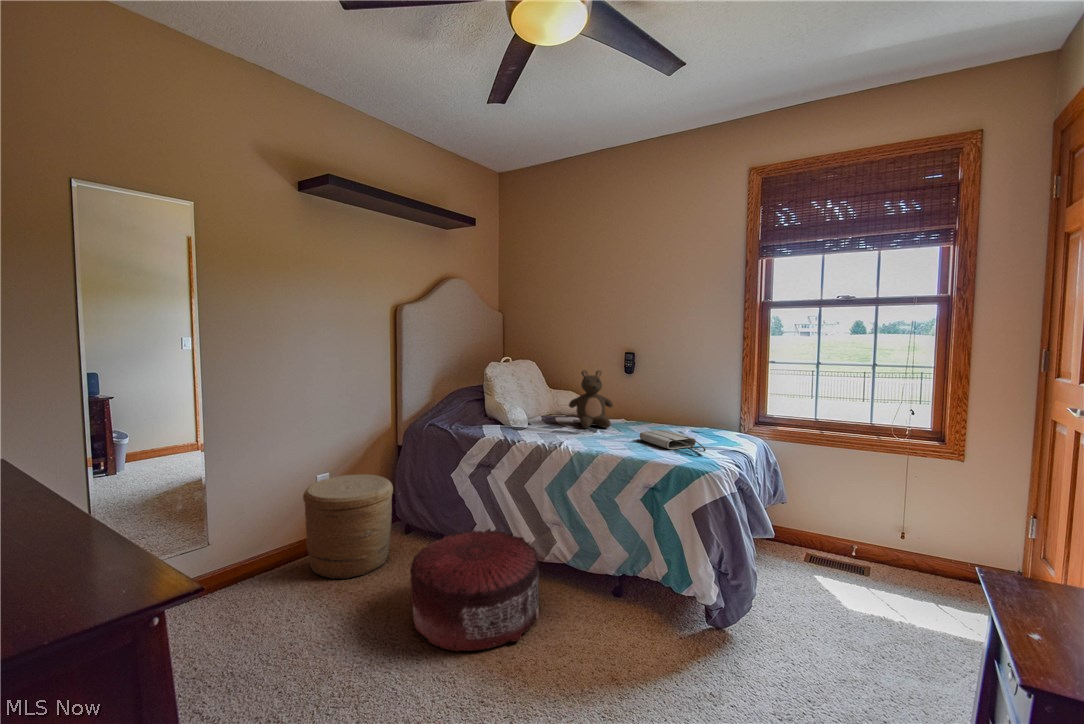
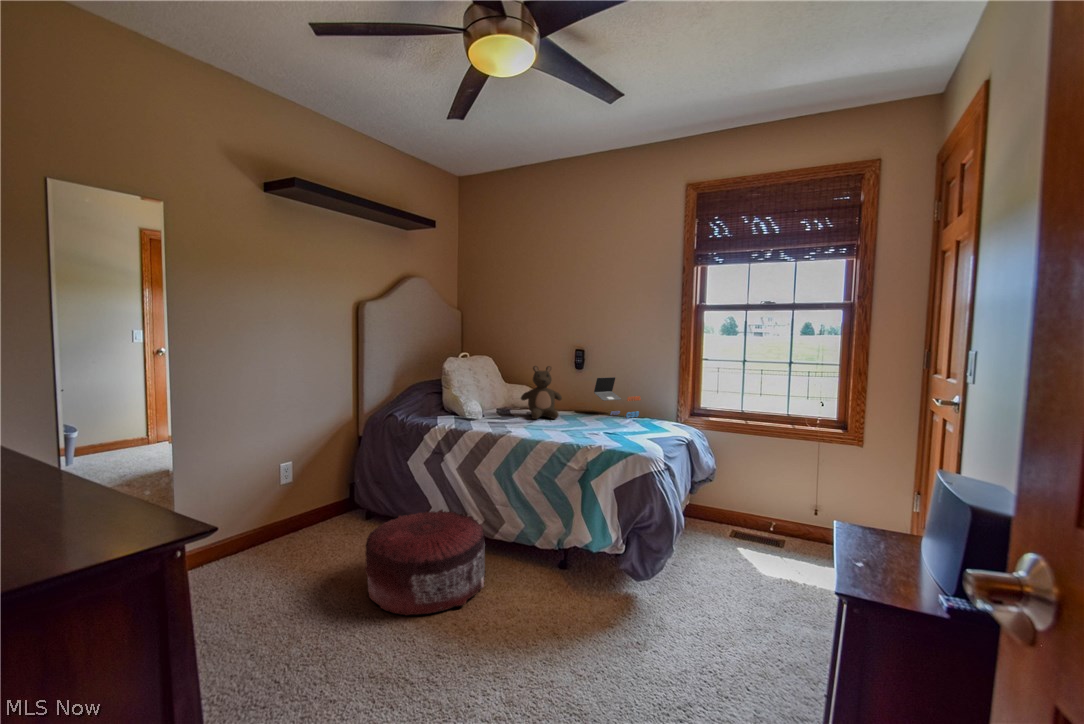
laptop: none [647,382,700,426] -> present [594,377,641,418]
tote bag: present [640,430,706,452] -> none [582,420,638,438]
woven basket: present [303,474,393,579] -> none [265,462,353,559]

